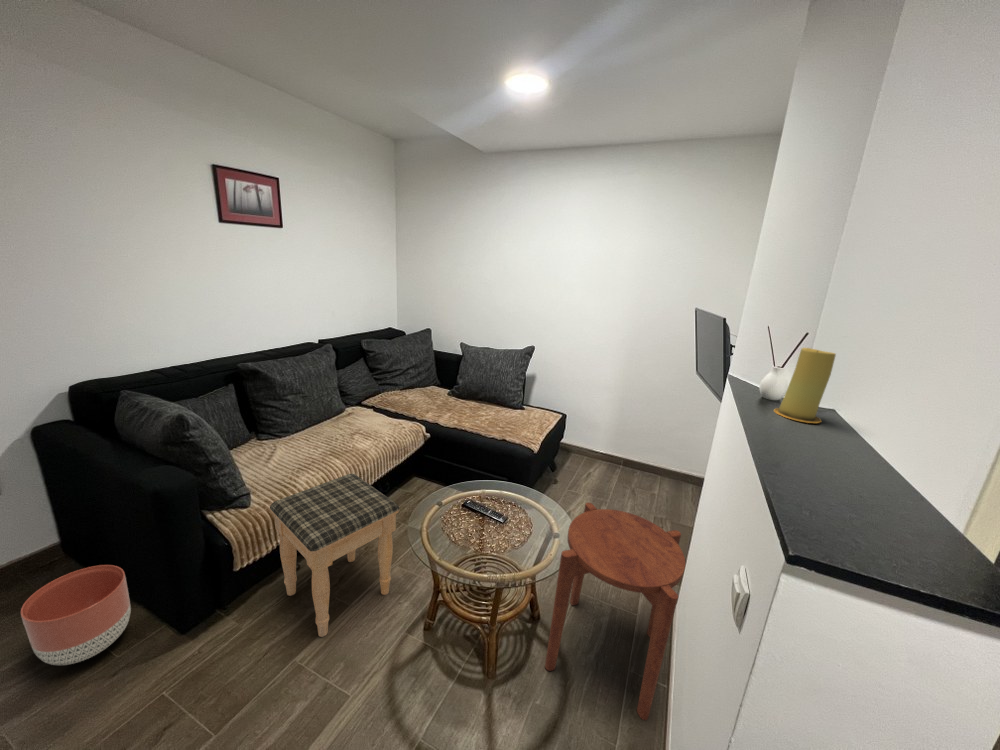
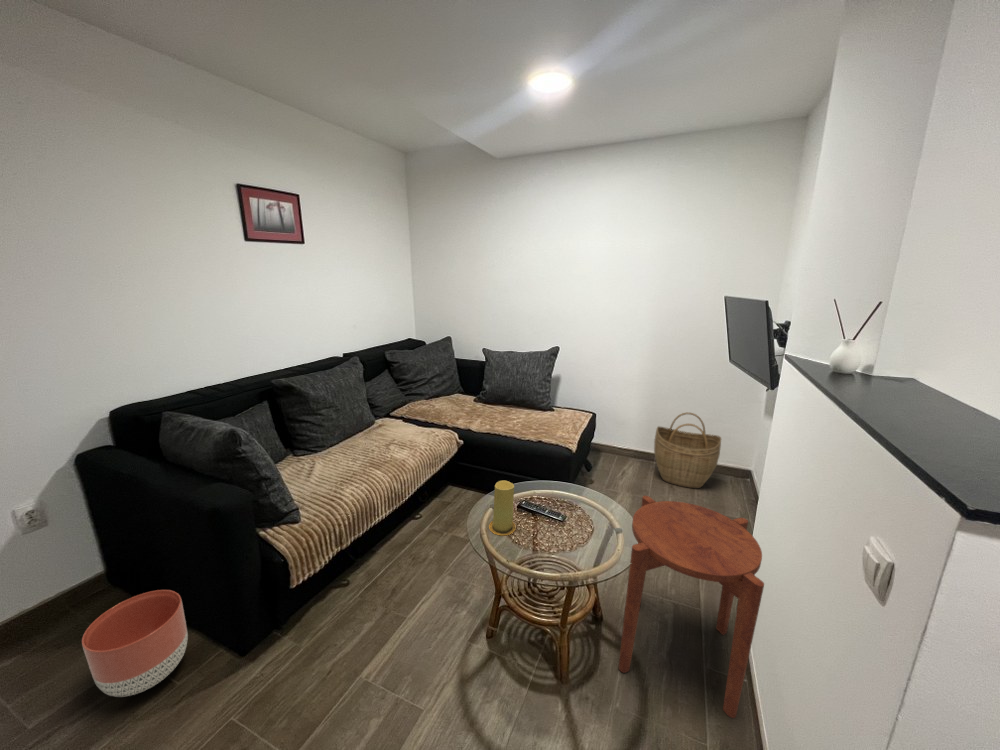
candle: present [774,348,836,423] -> present [489,480,516,535]
woven basket: none [620,420,685,495] -> present [654,412,721,488]
footstool: present [270,474,399,637] -> none [322,482,452,652]

